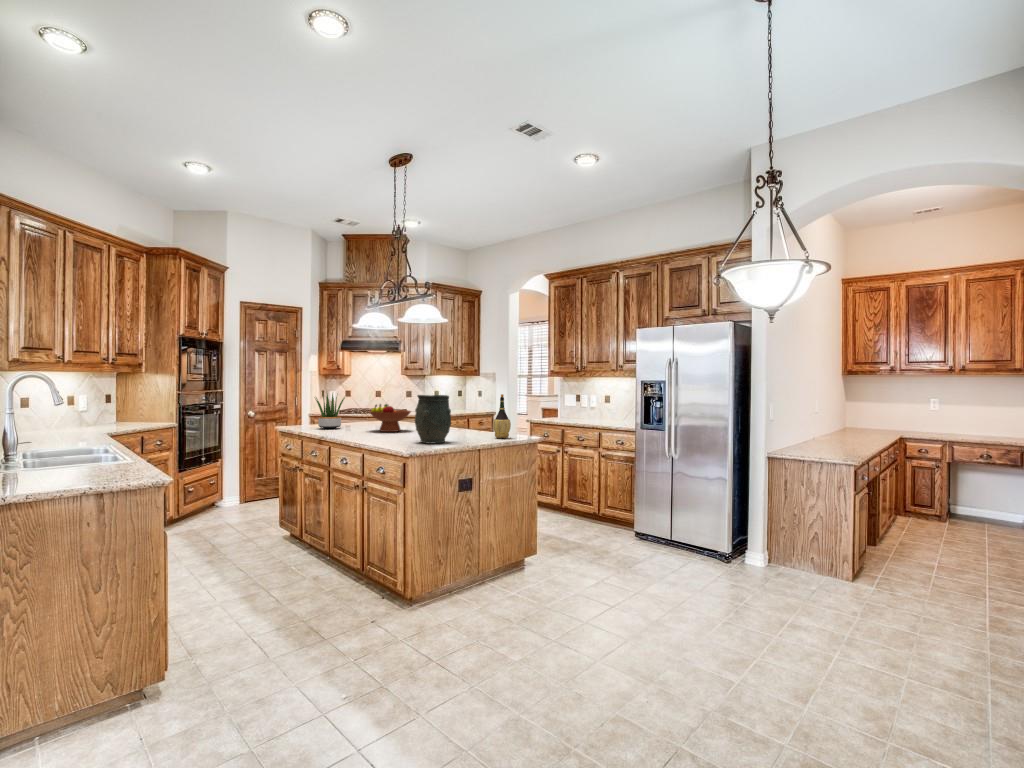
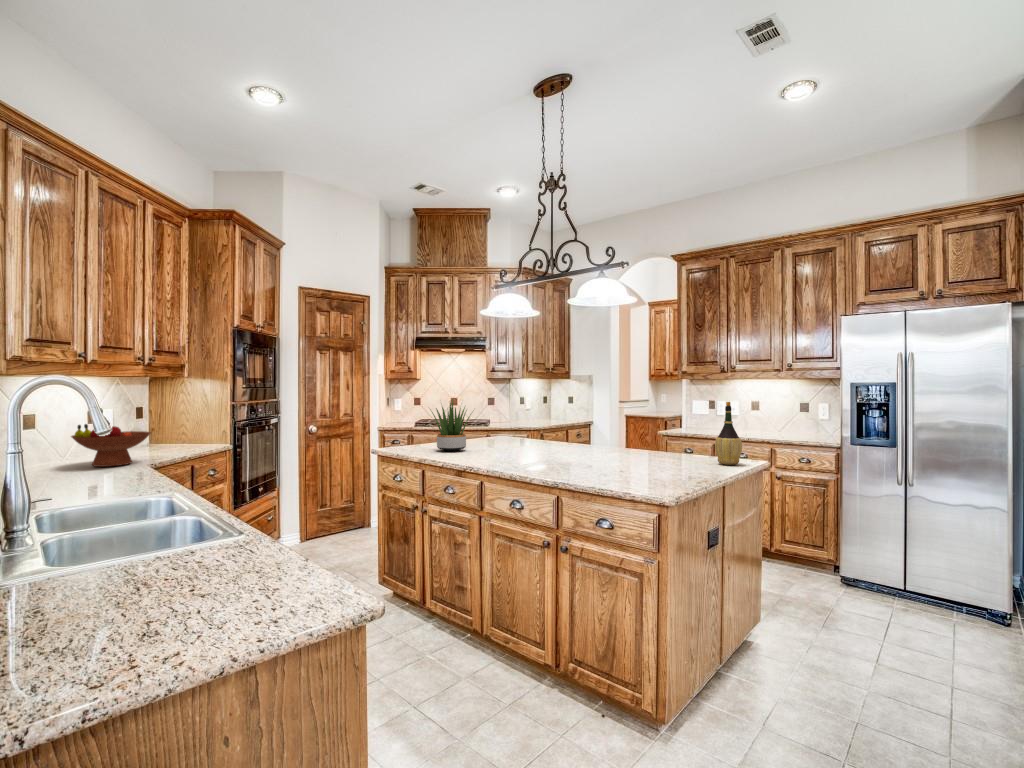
vase: present [415,395,451,444] -> none [632,405,690,478]
fruit bowl: present [369,404,411,432] -> present [71,424,151,467]

